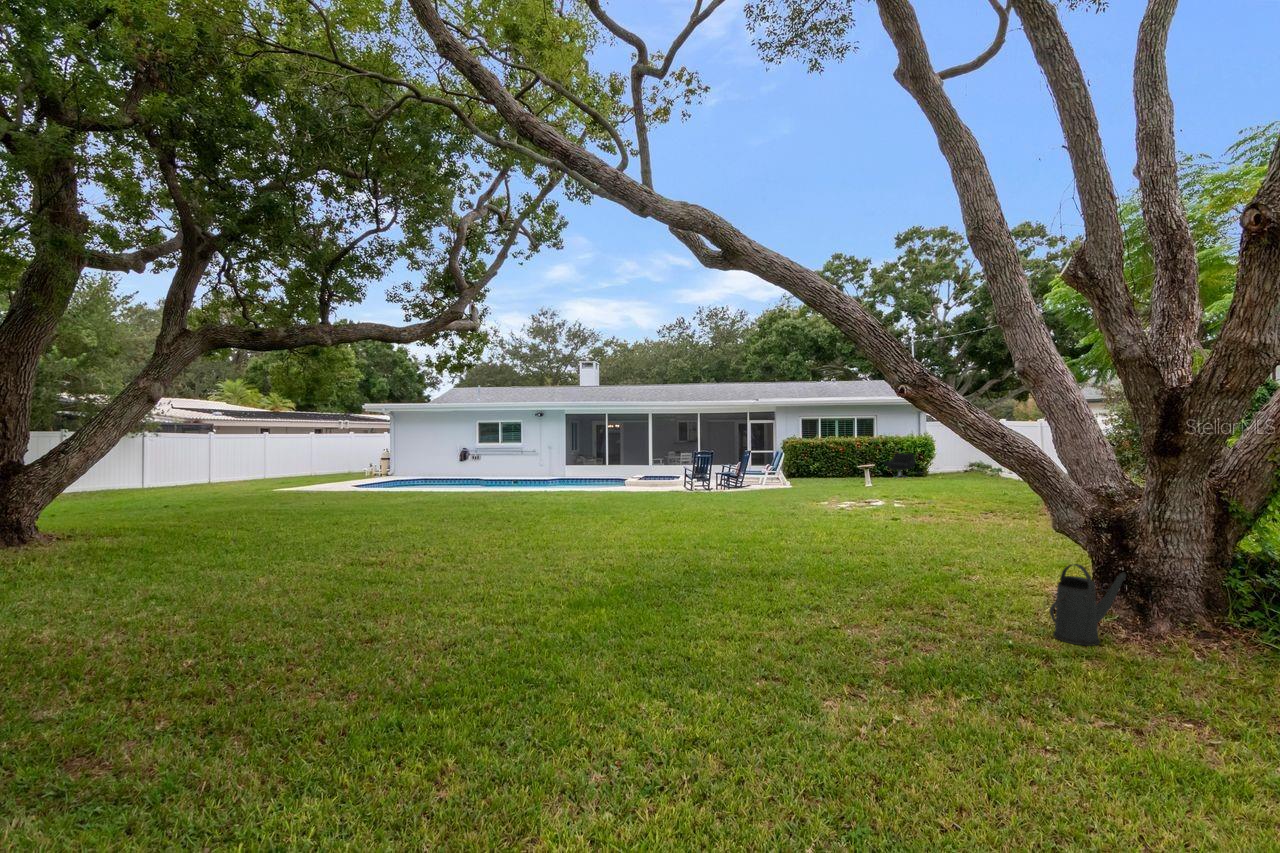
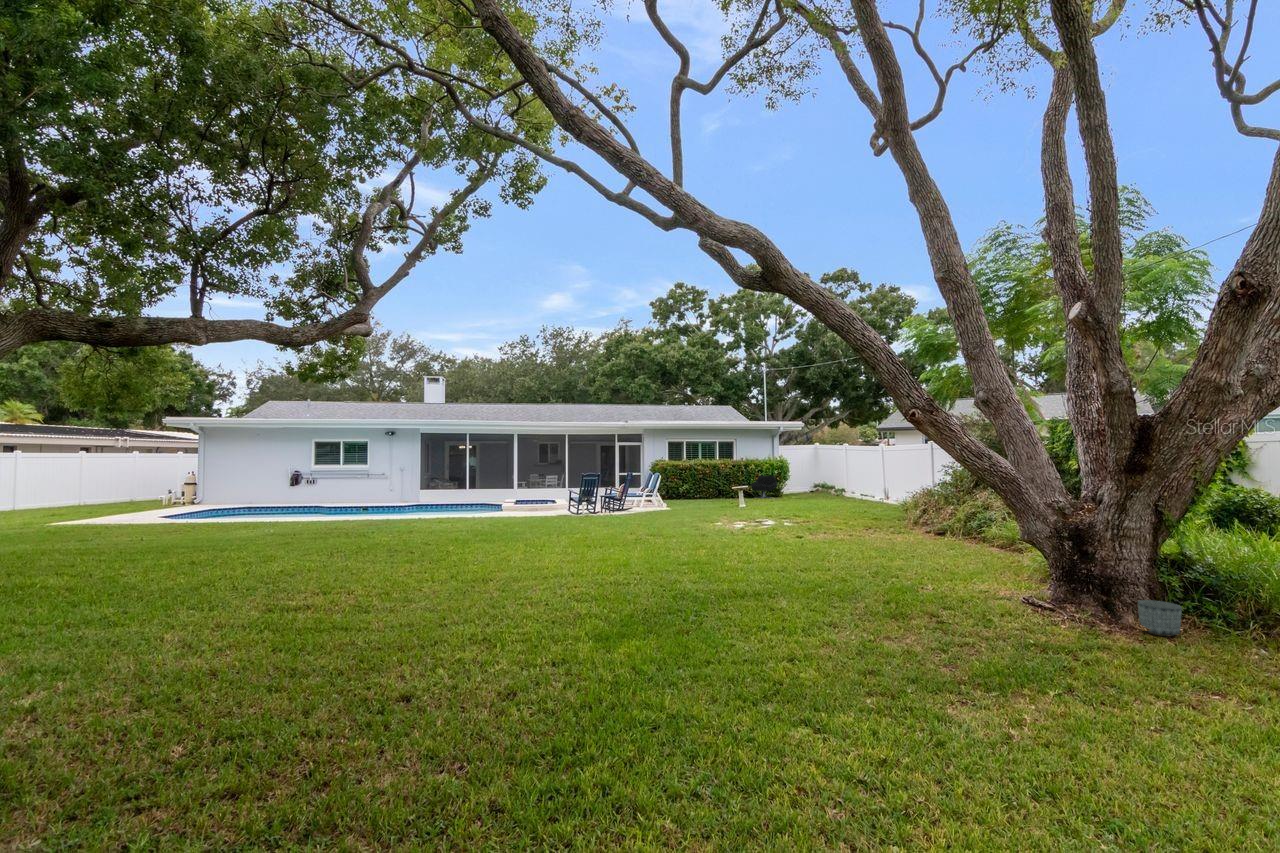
watering can: present [1050,564,1126,646] -> none [1043,568,1090,637]
planter: none [1186,609,1244,656] -> present [1138,600,1182,636]

